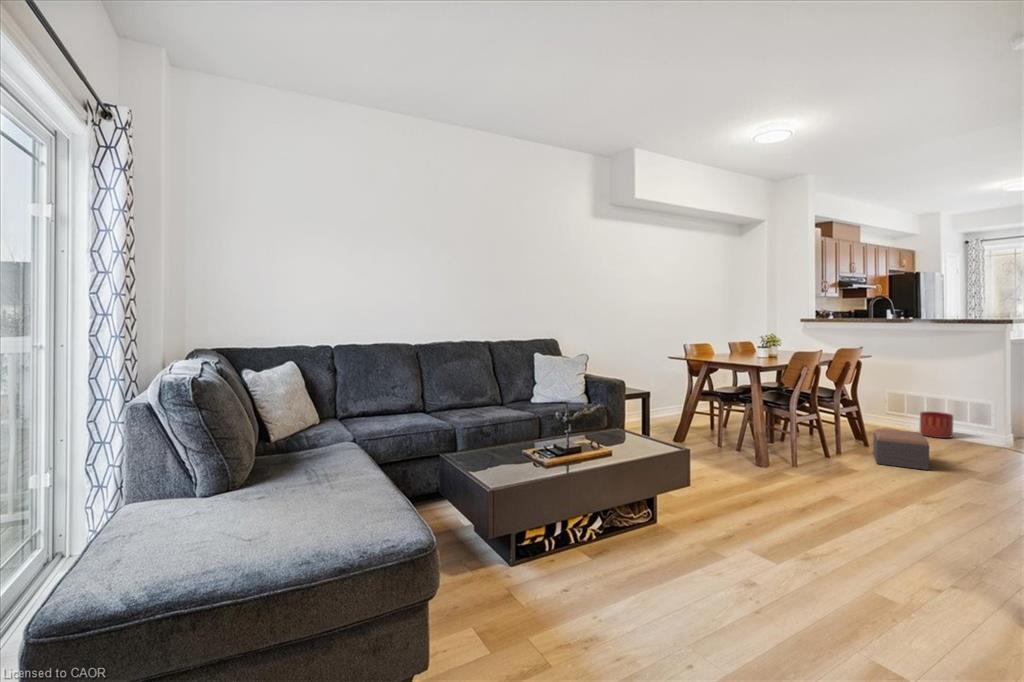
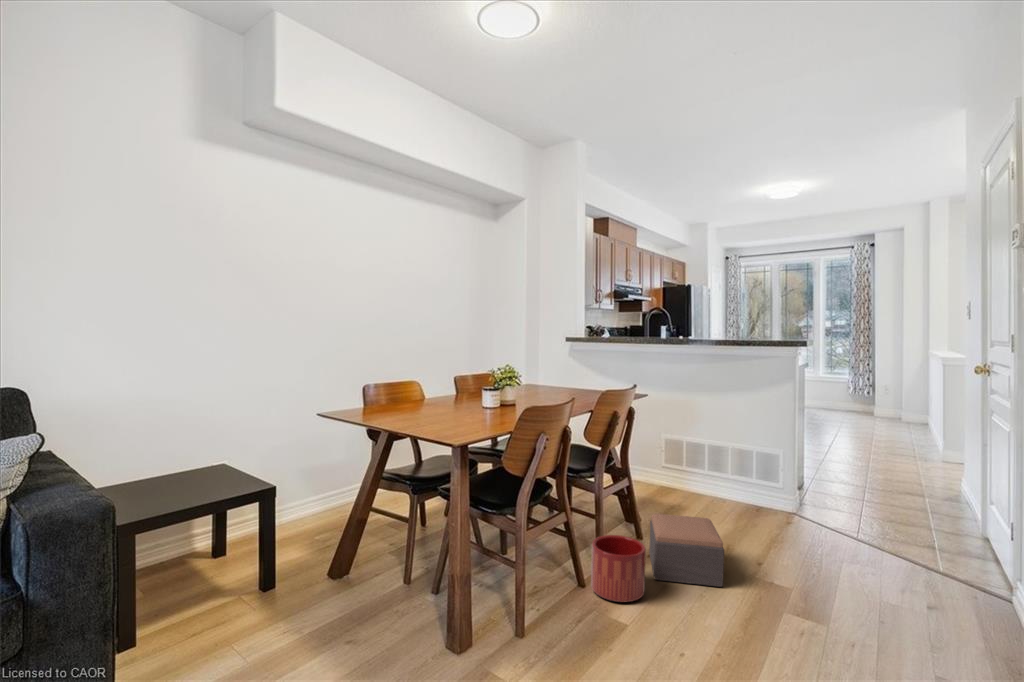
planter: present [919,412,953,438] -> present [591,535,646,602]

